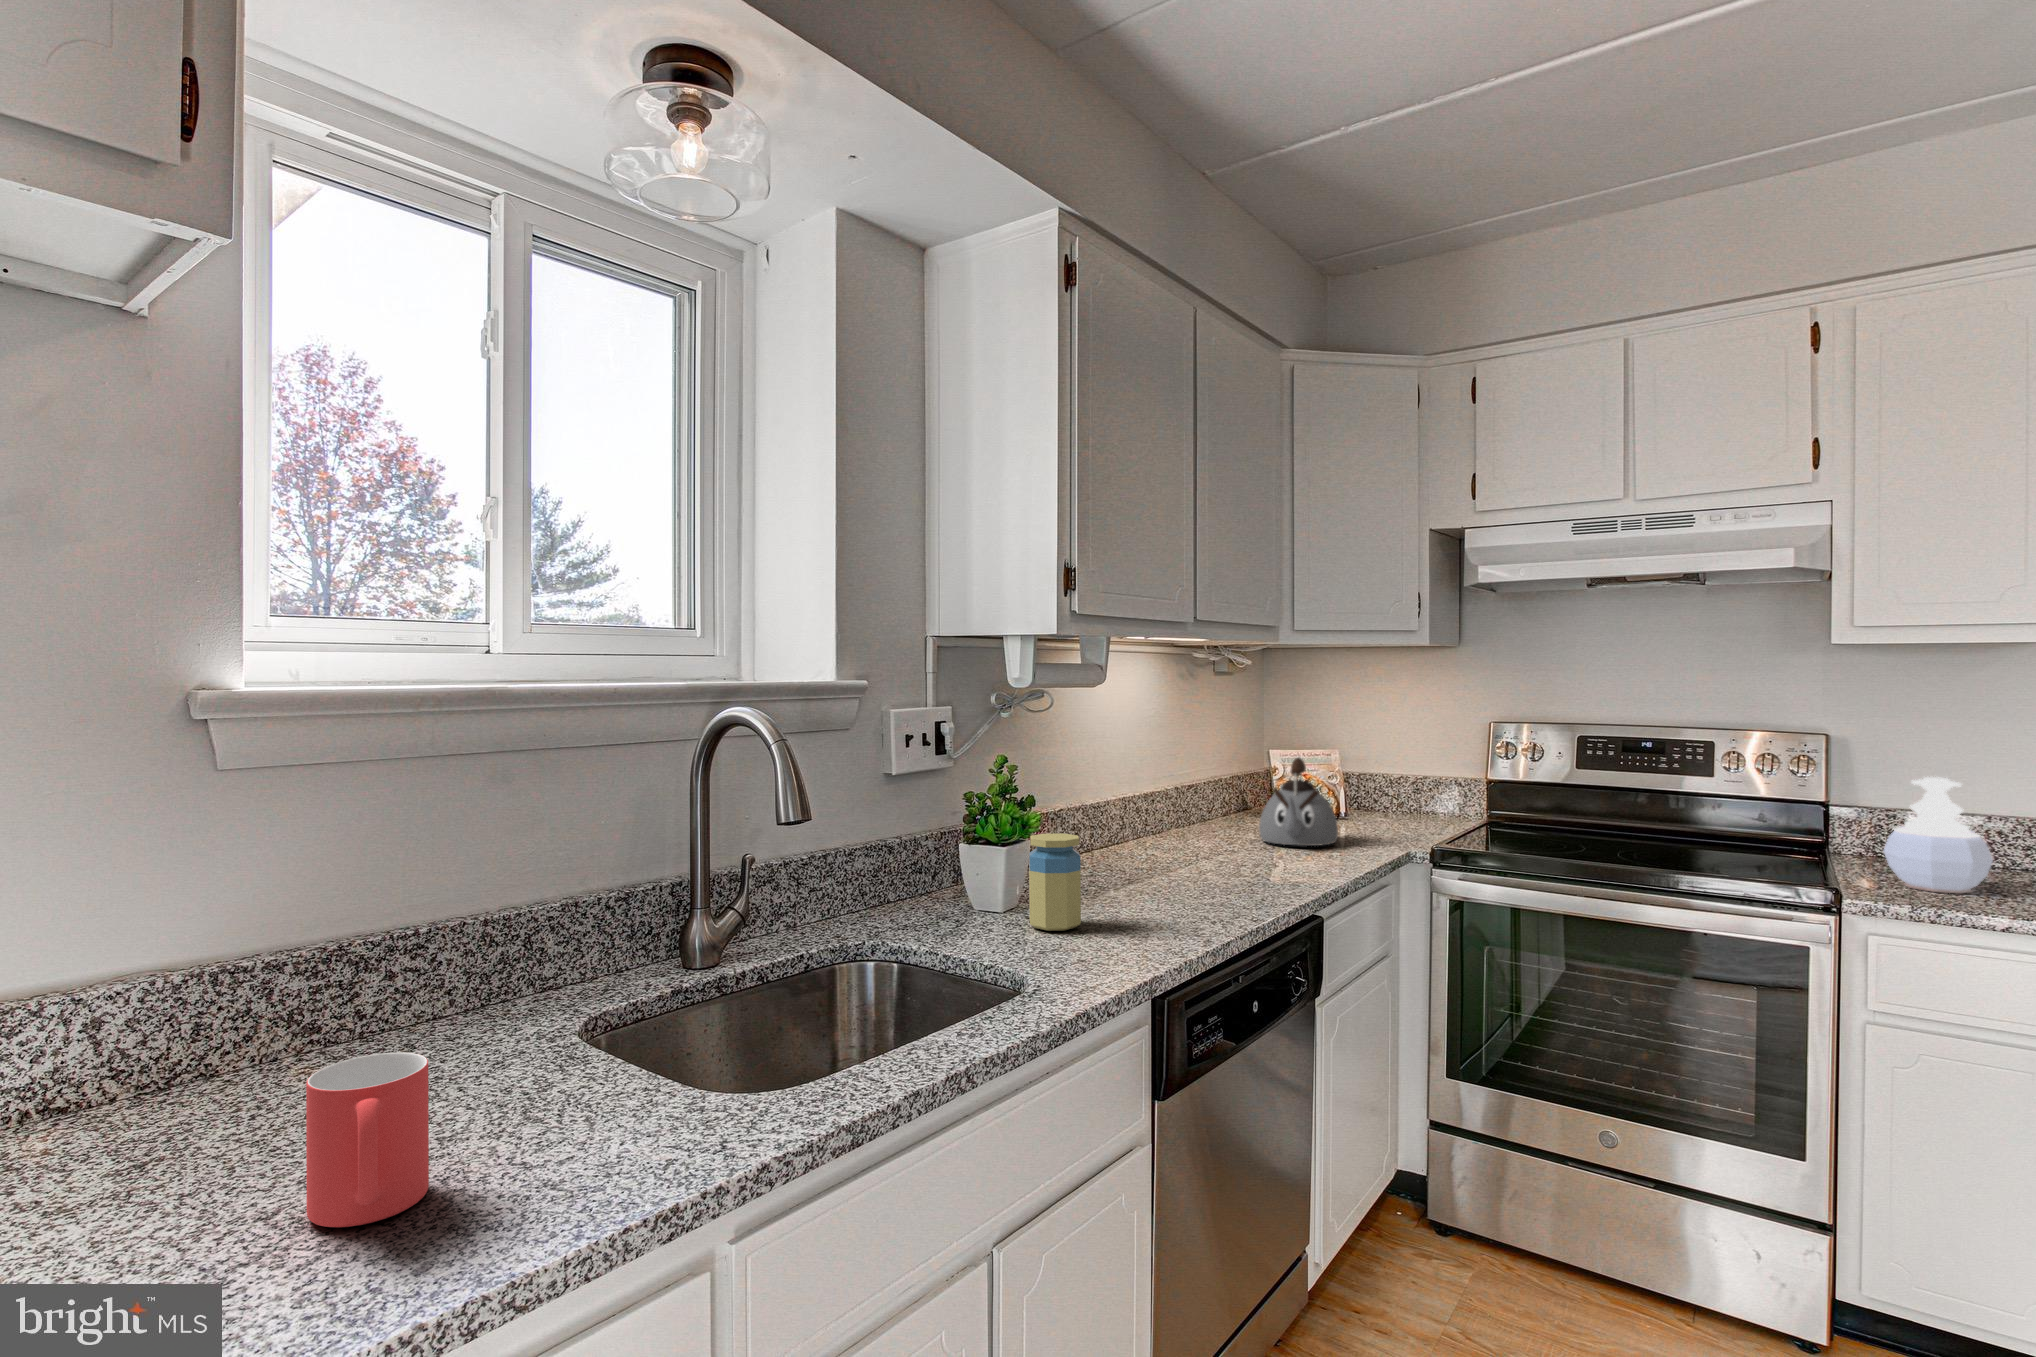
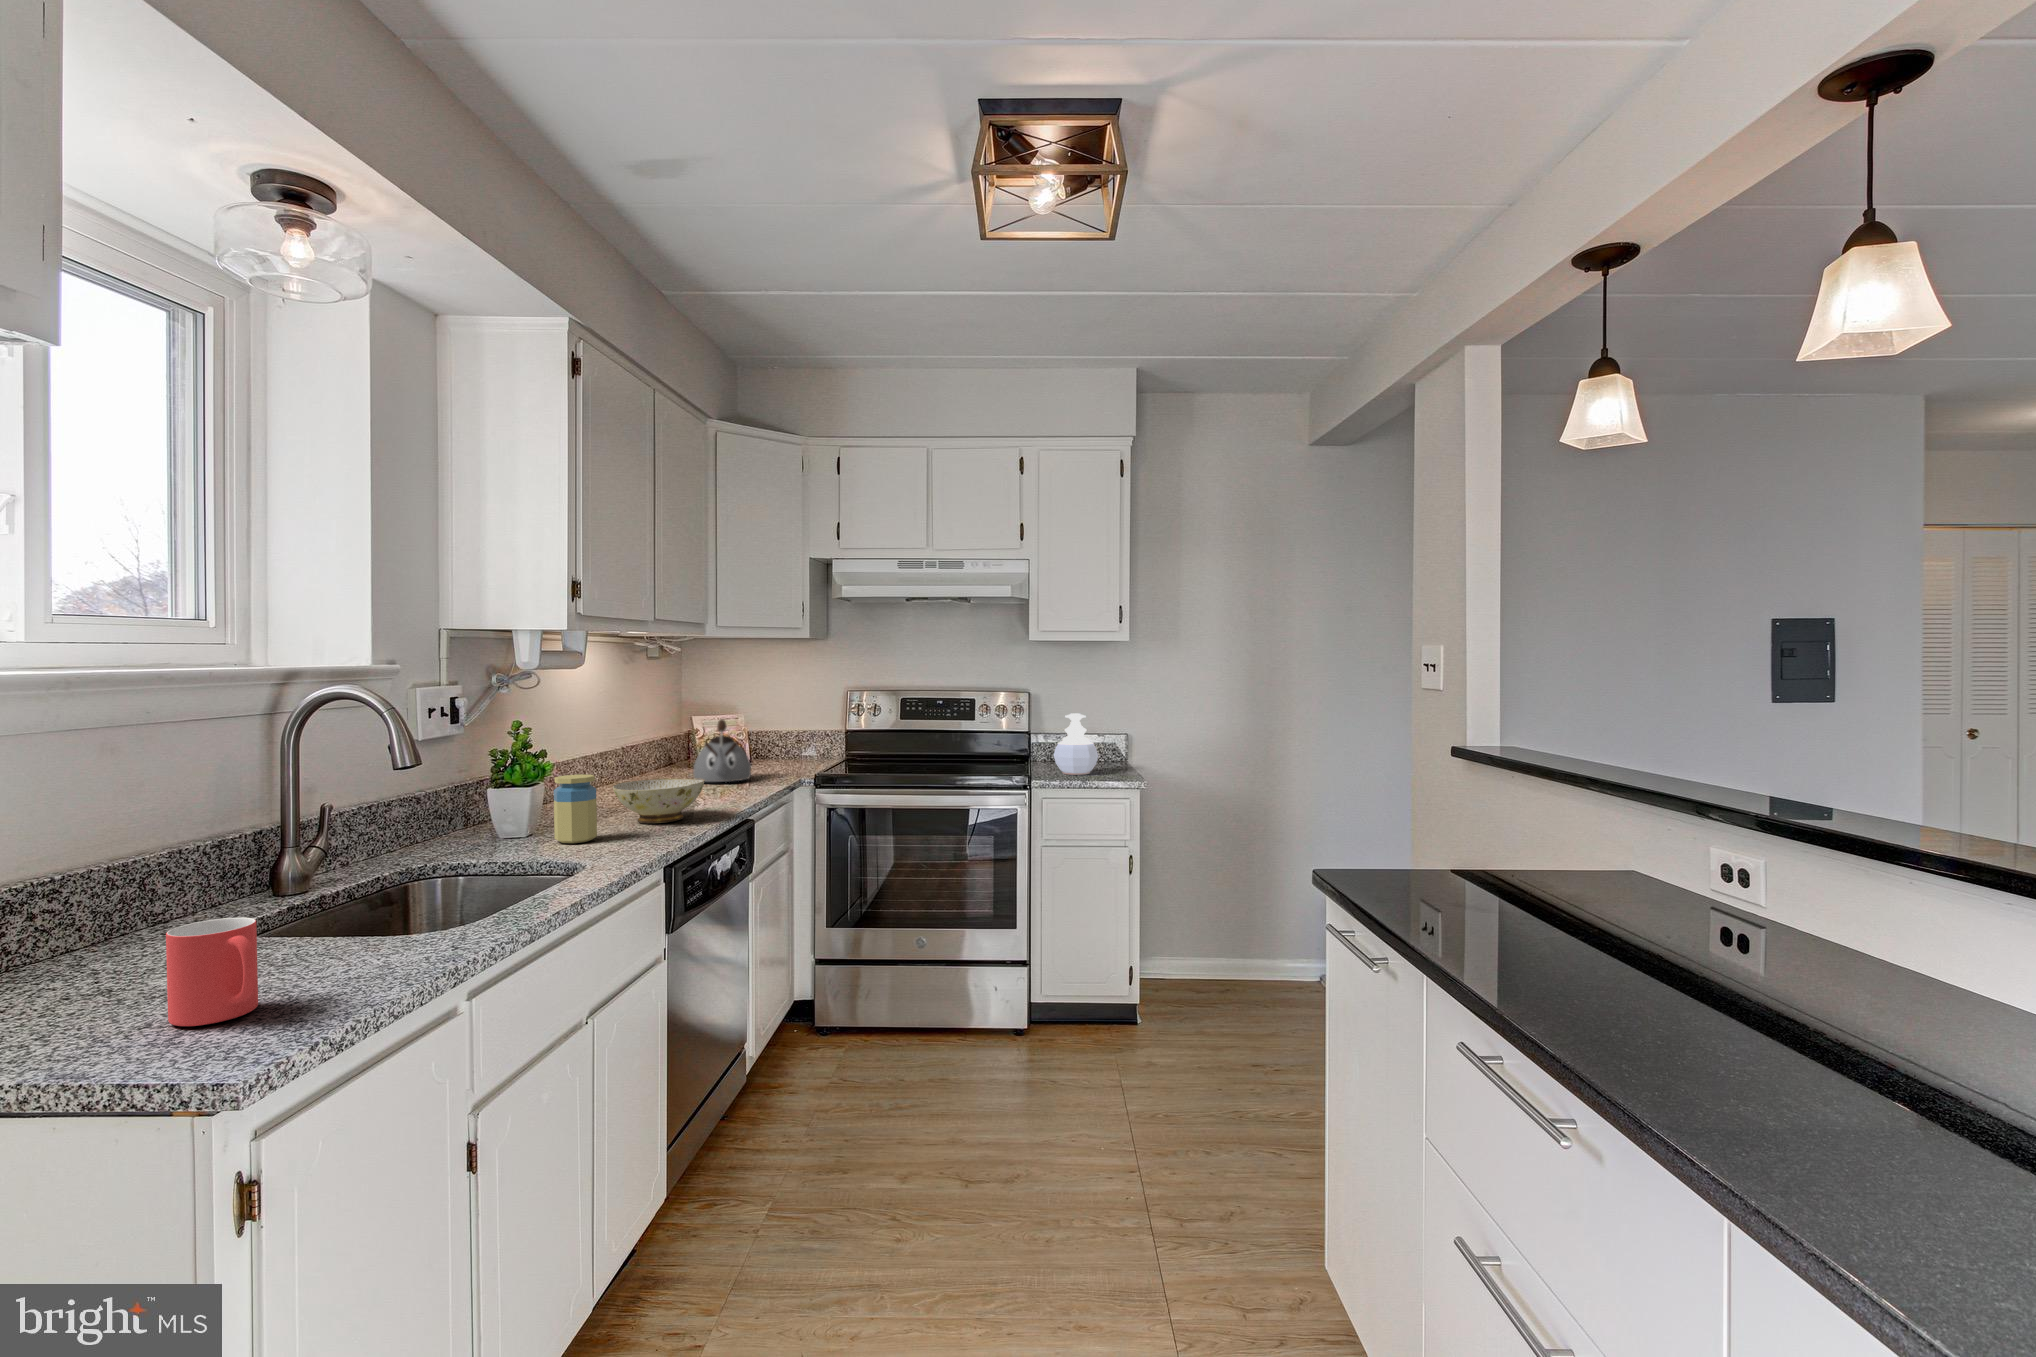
ceramic bowl: none [1119,842,1243,909] -> present [613,778,704,823]

